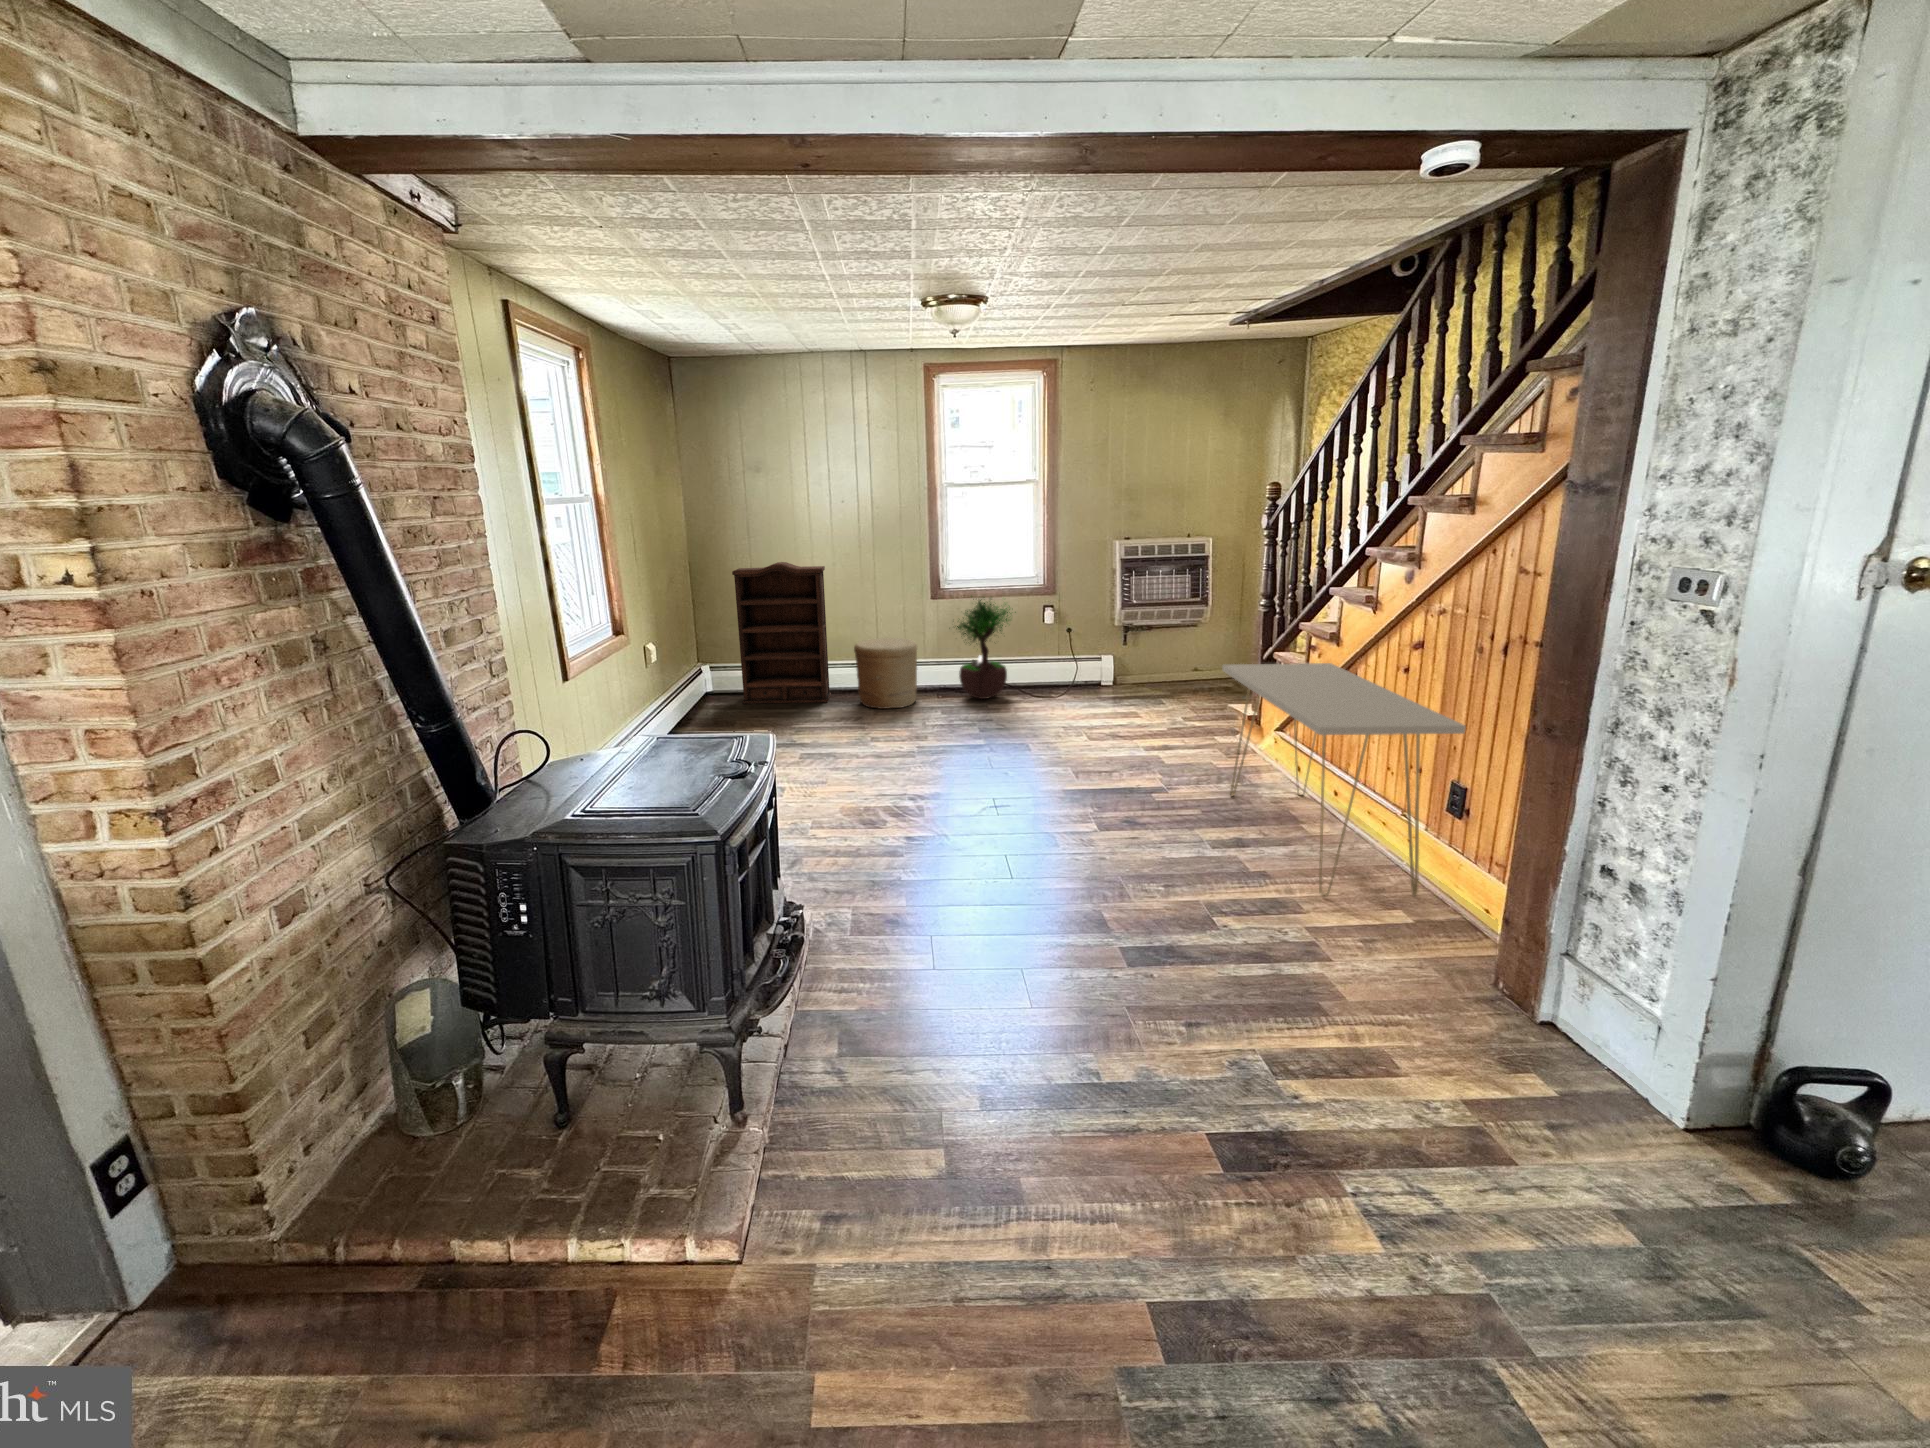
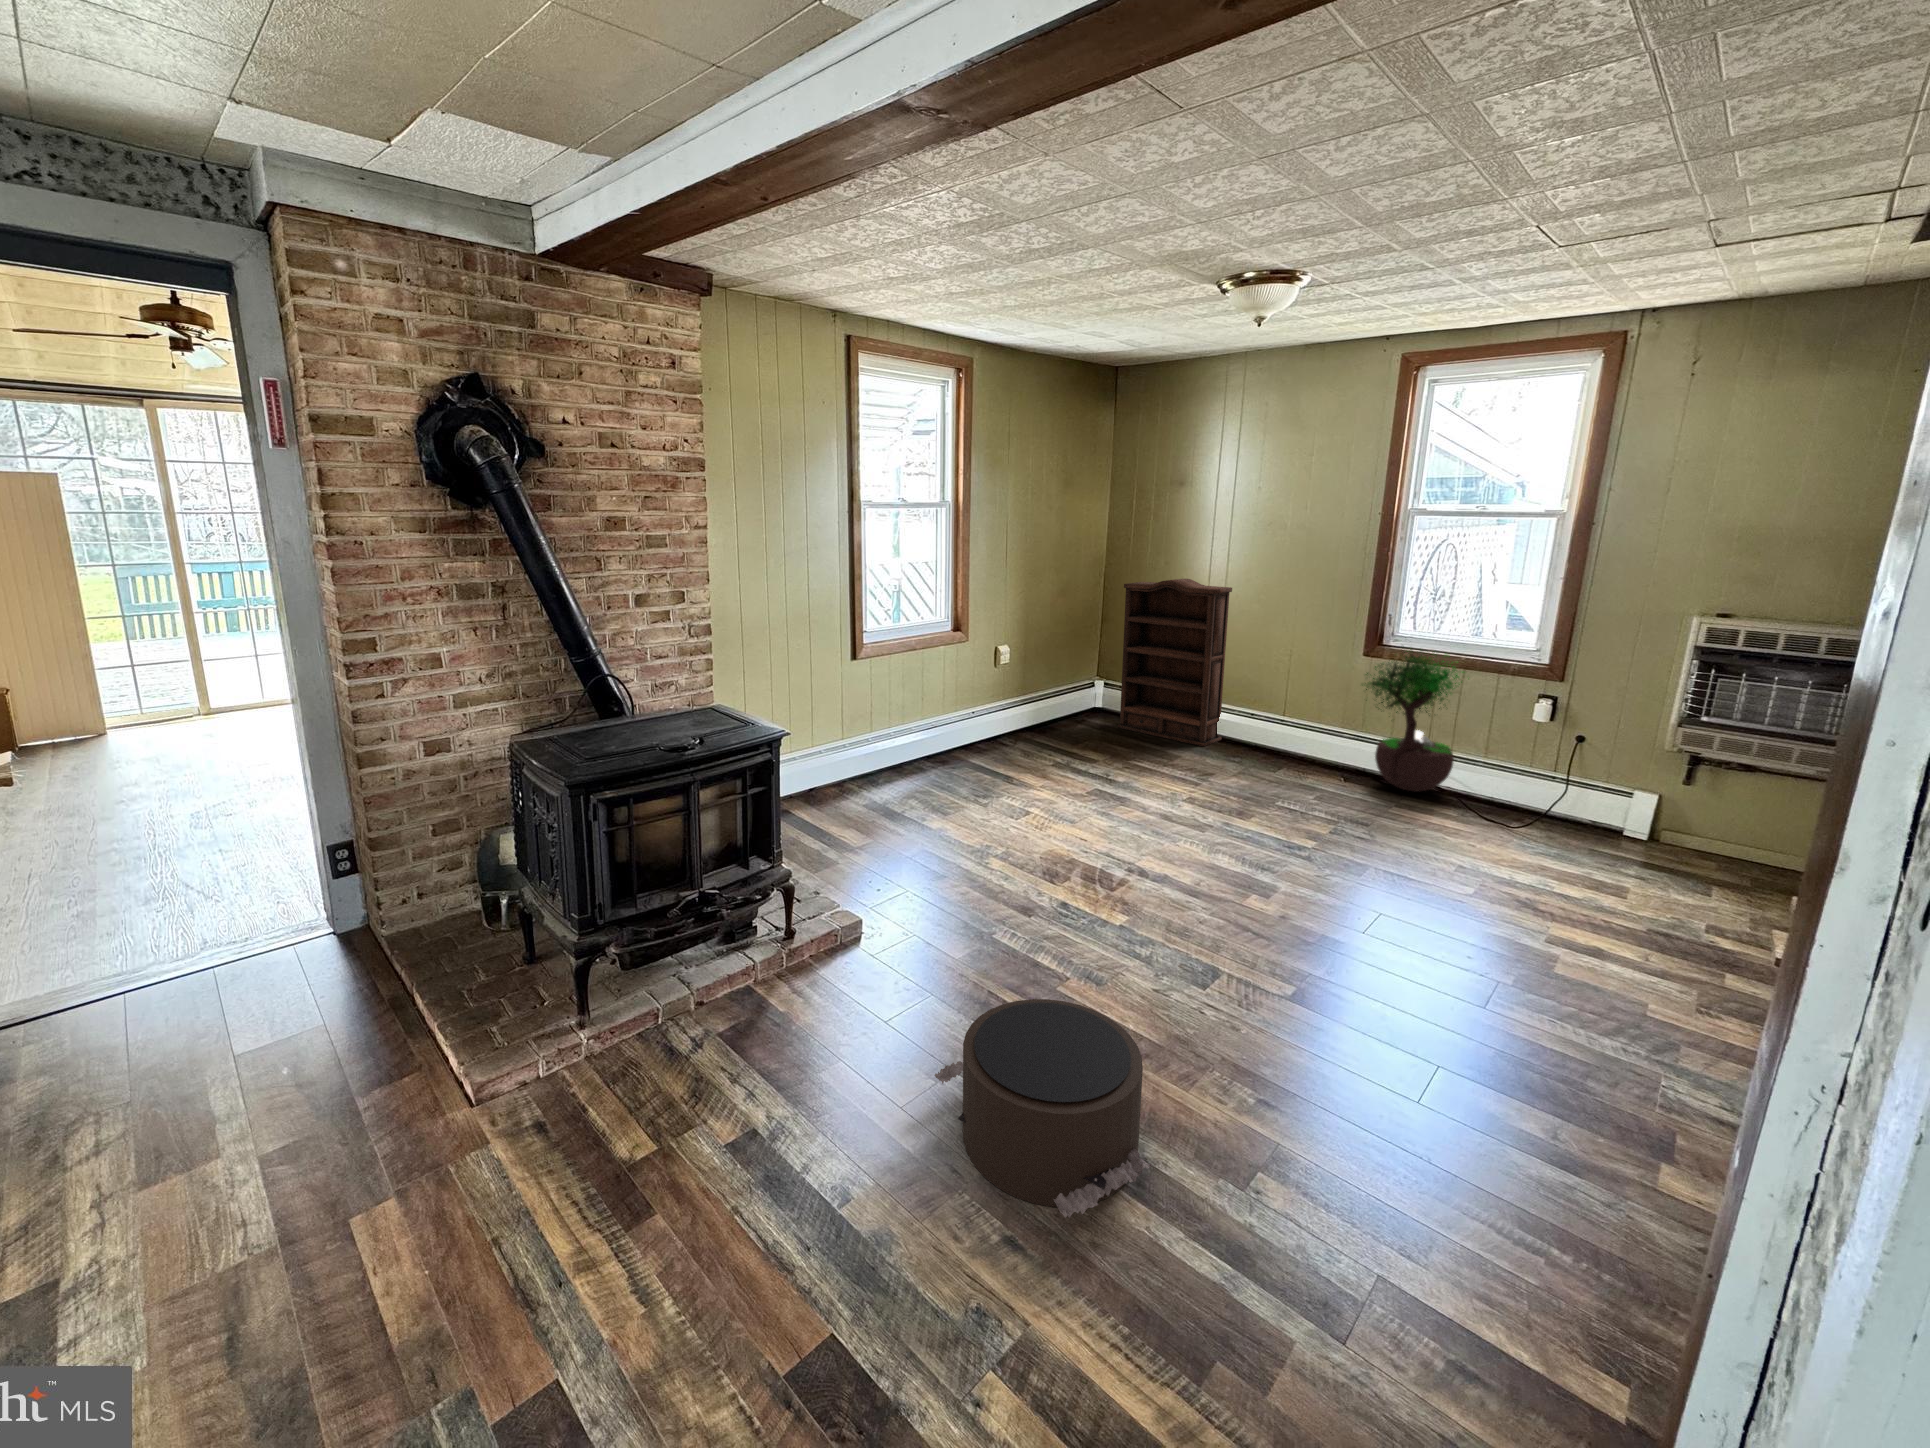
woven basket: present [854,638,917,709] -> none [1235,682,1323,773]
console table: present [1222,663,1466,896] -> none [1509,809,1925,1388]
pouf: none [1046,872,1218,1008] -> present [935,999,1152,1218]

